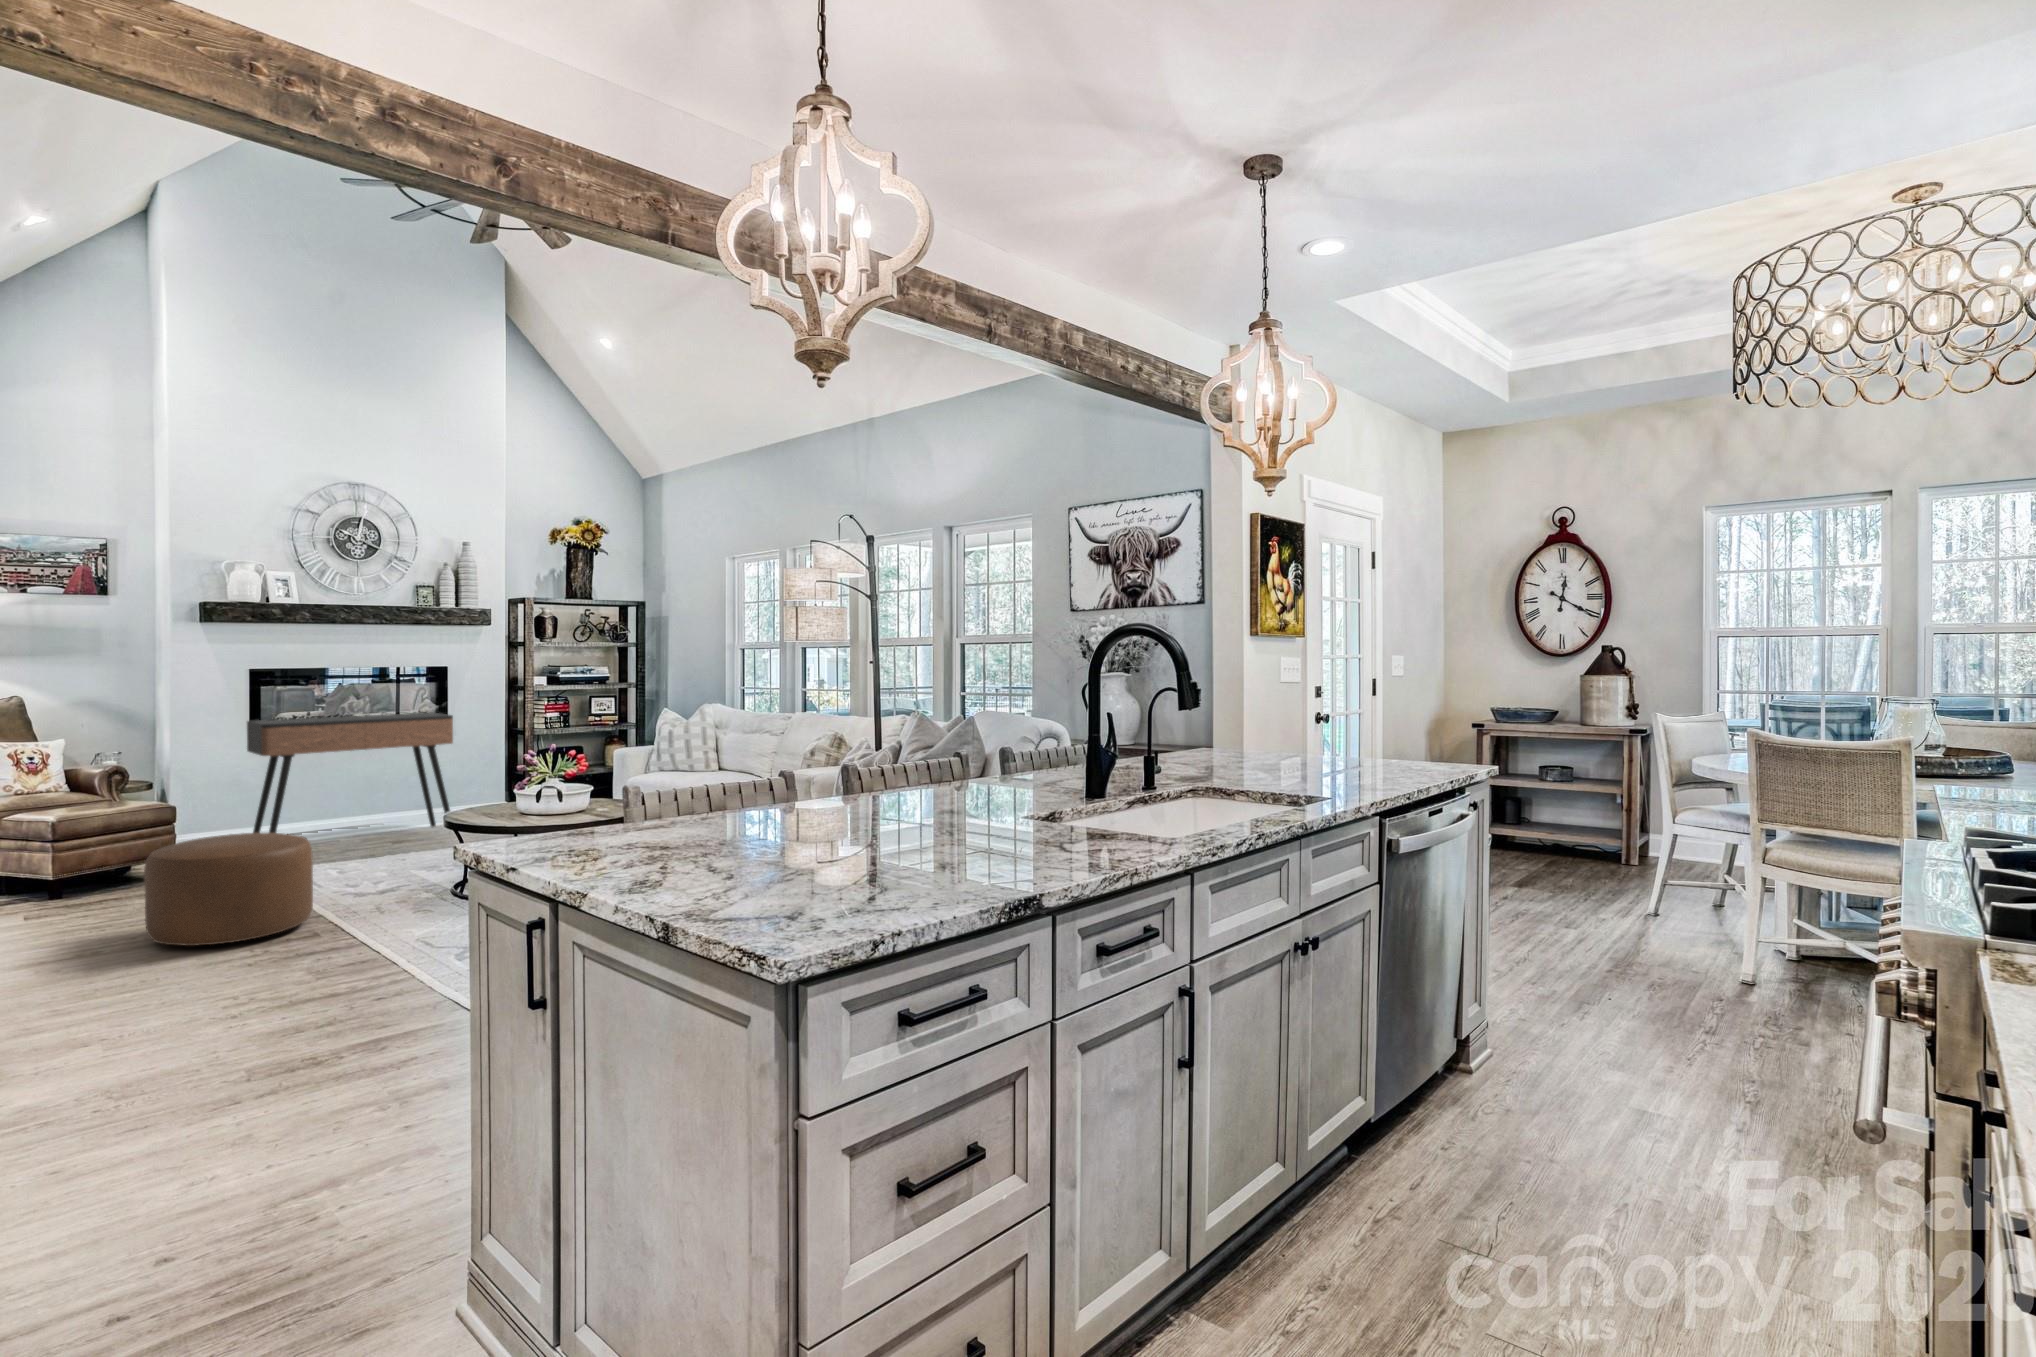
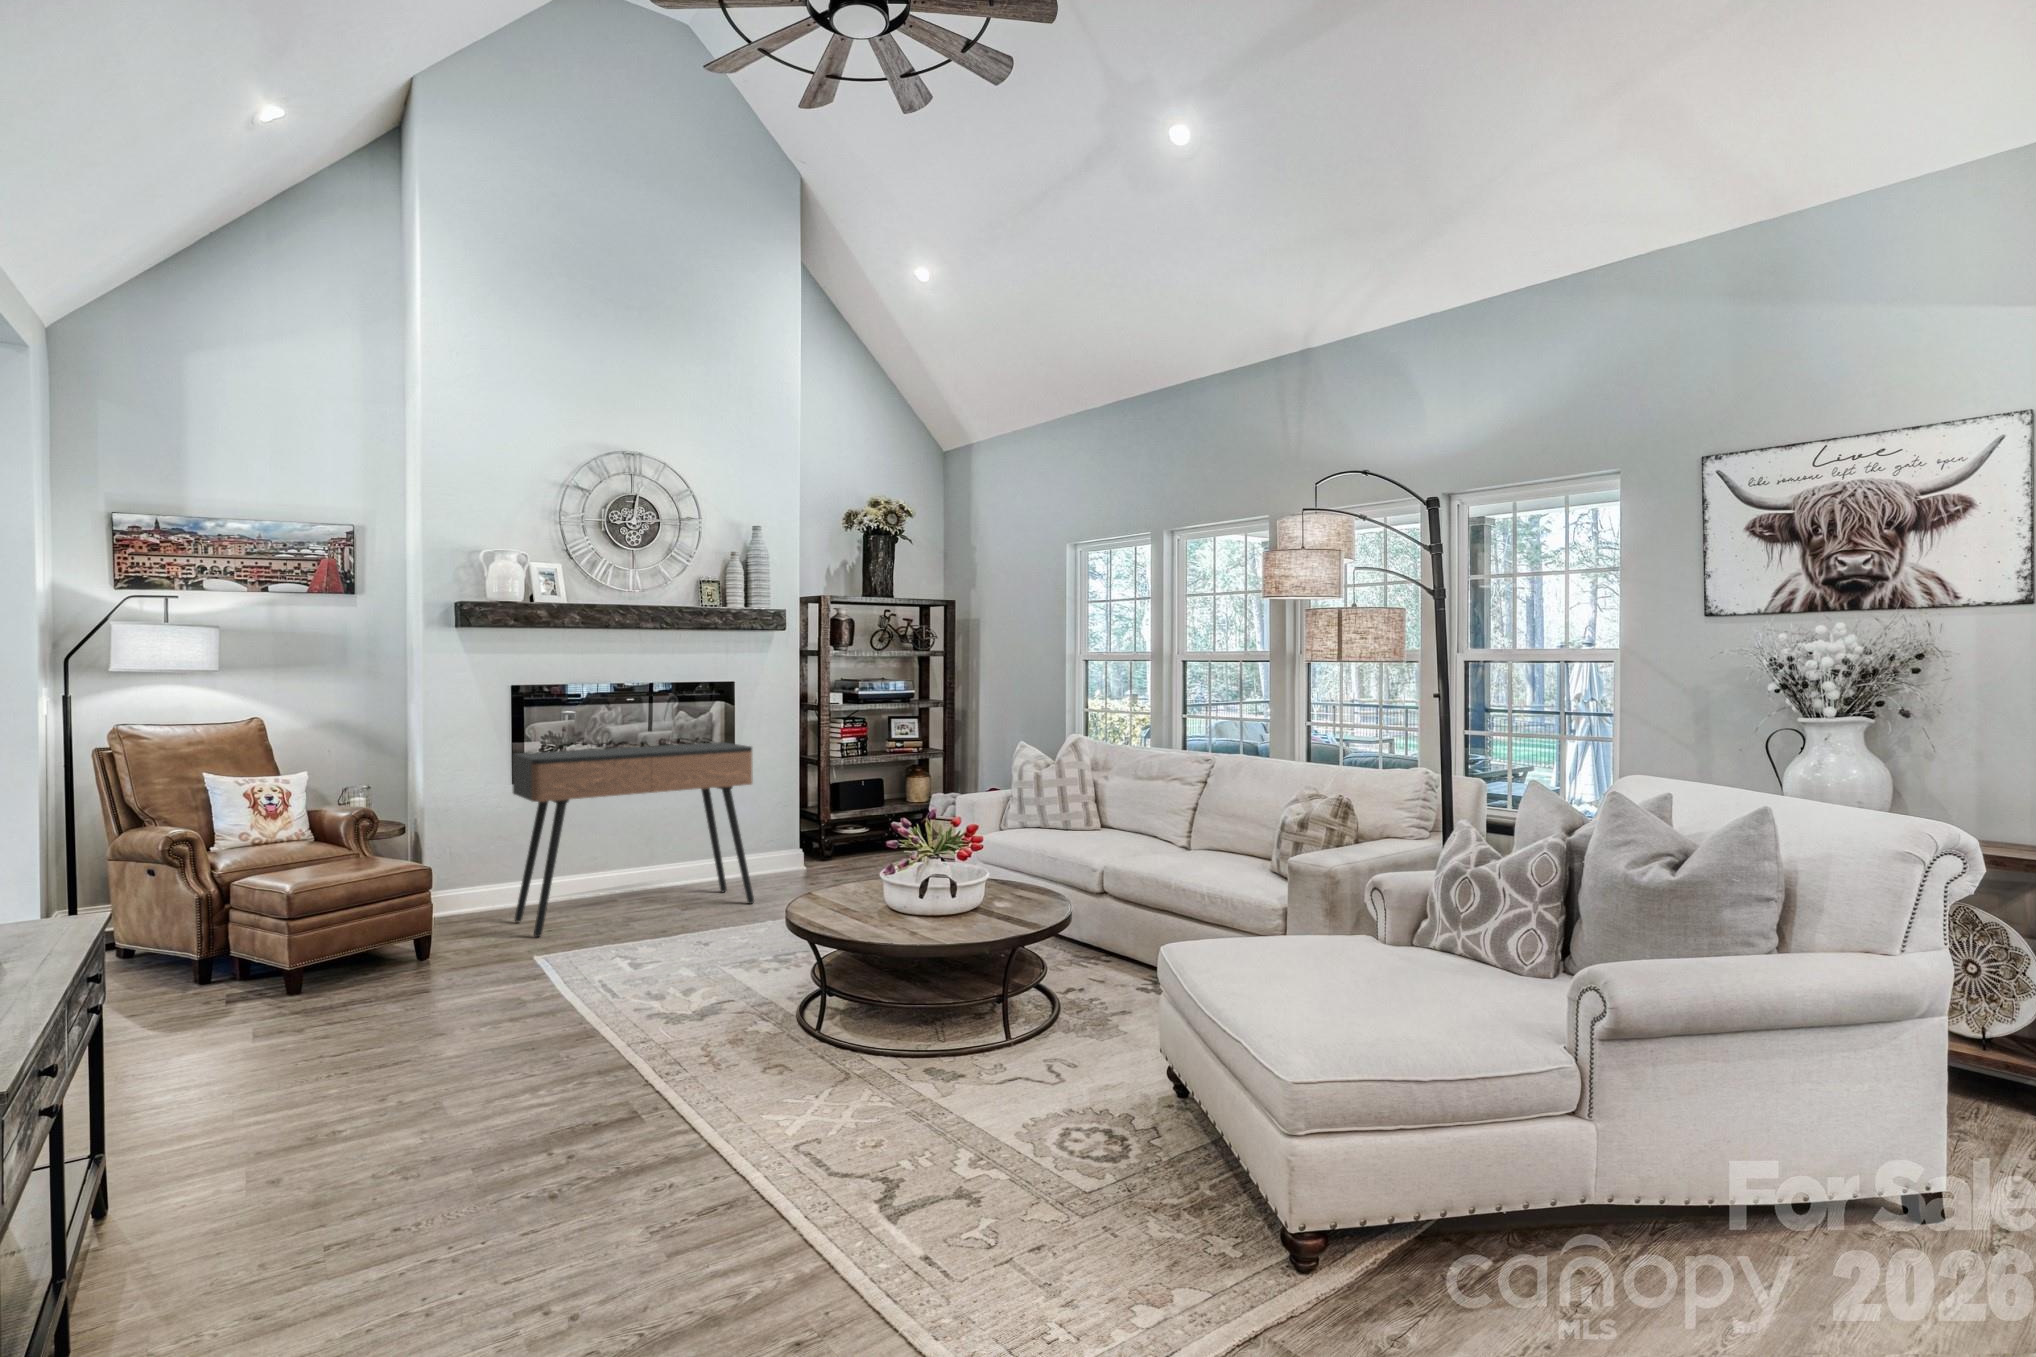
ottoman: present [144,833,313,946] -> none [395,932,620,1121]

